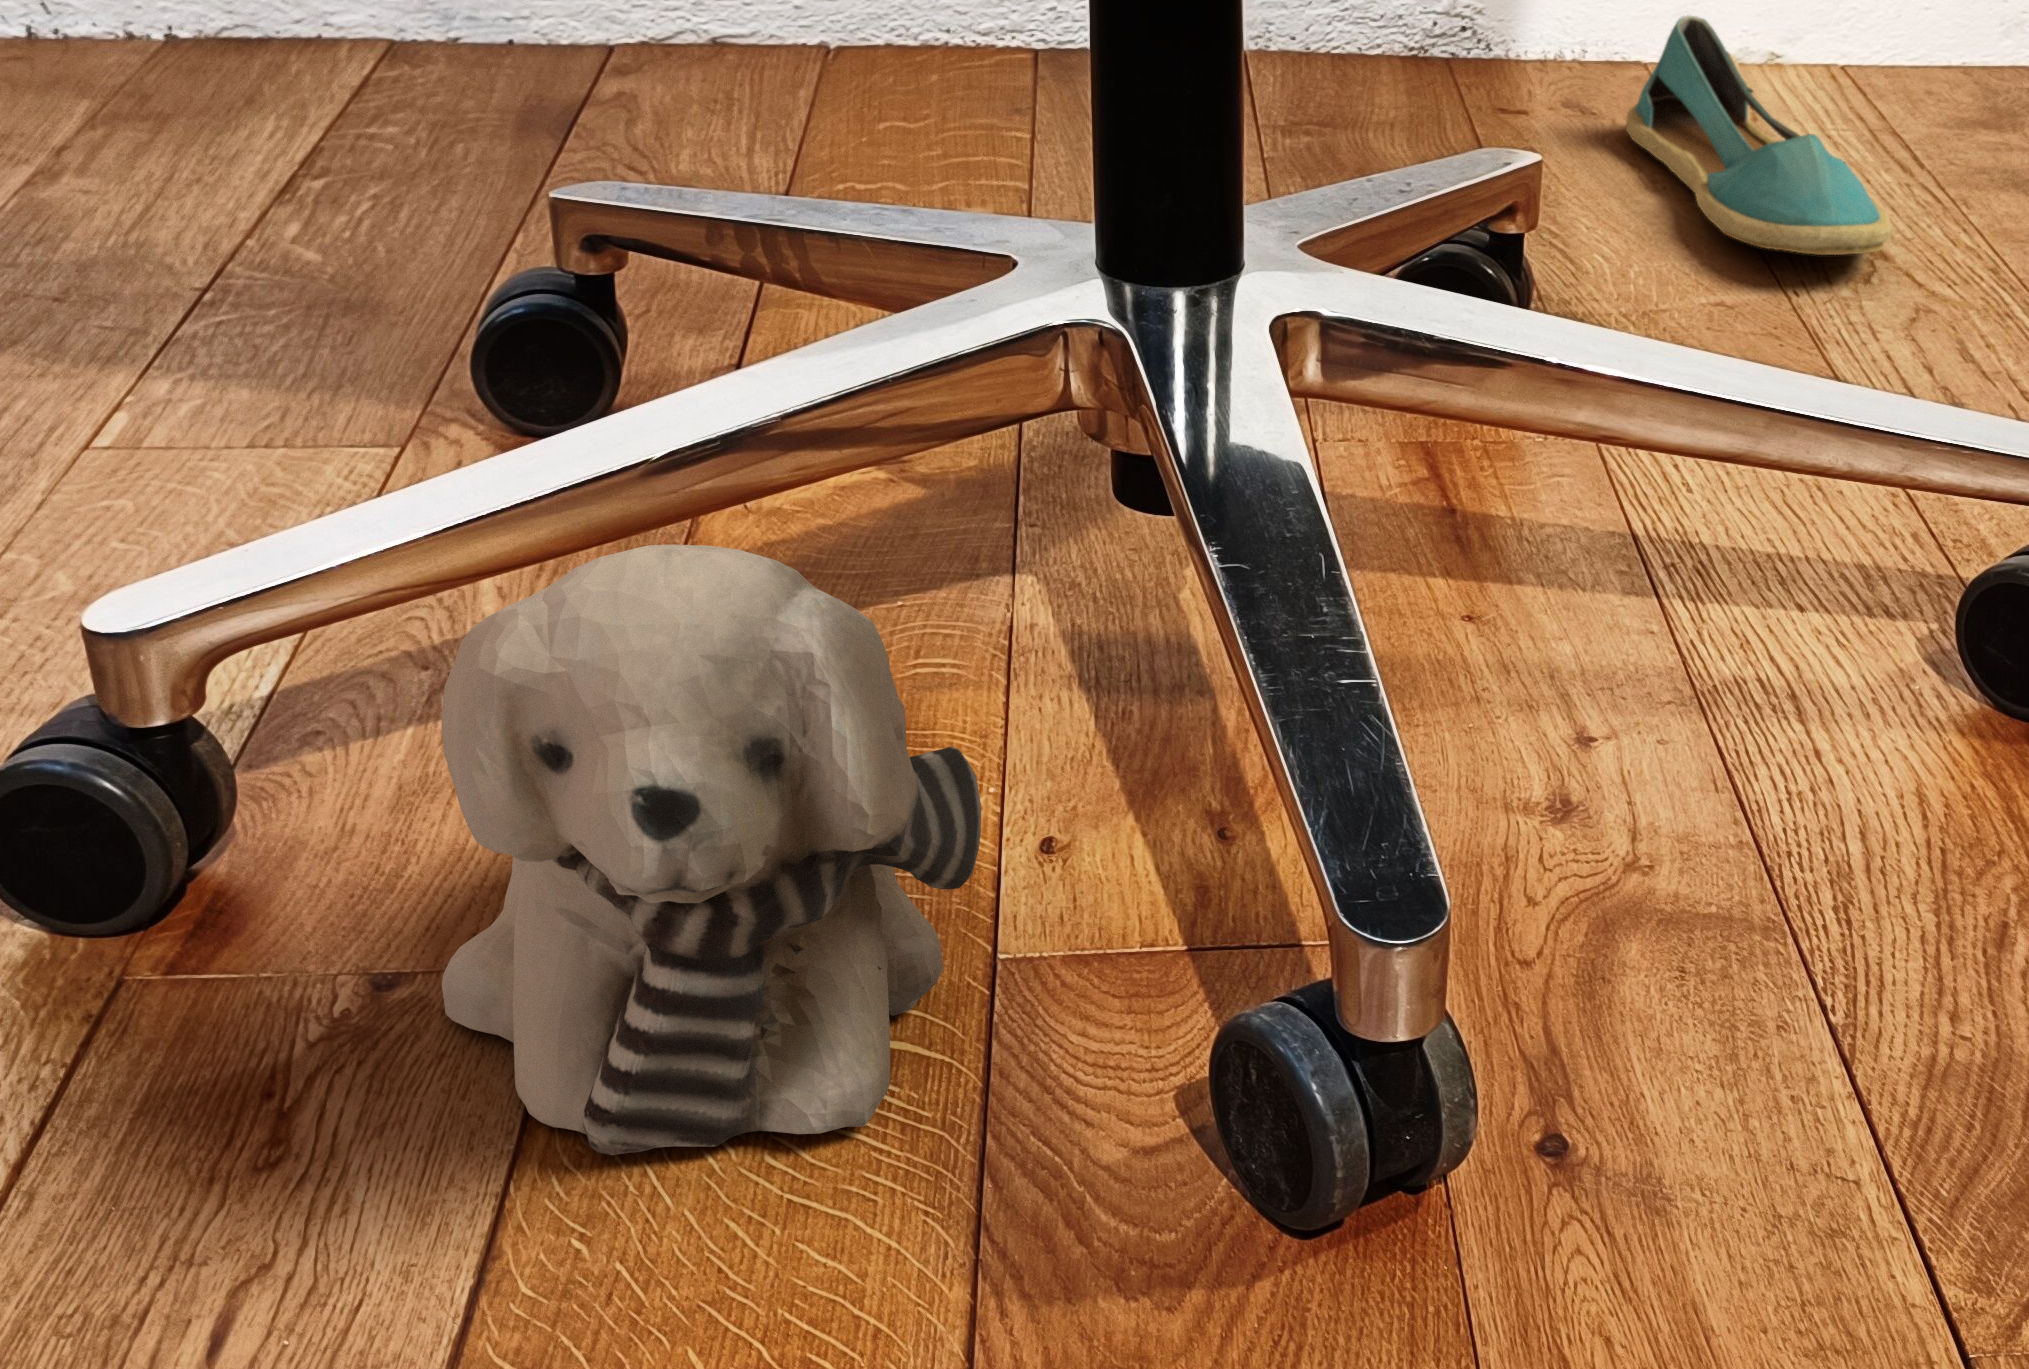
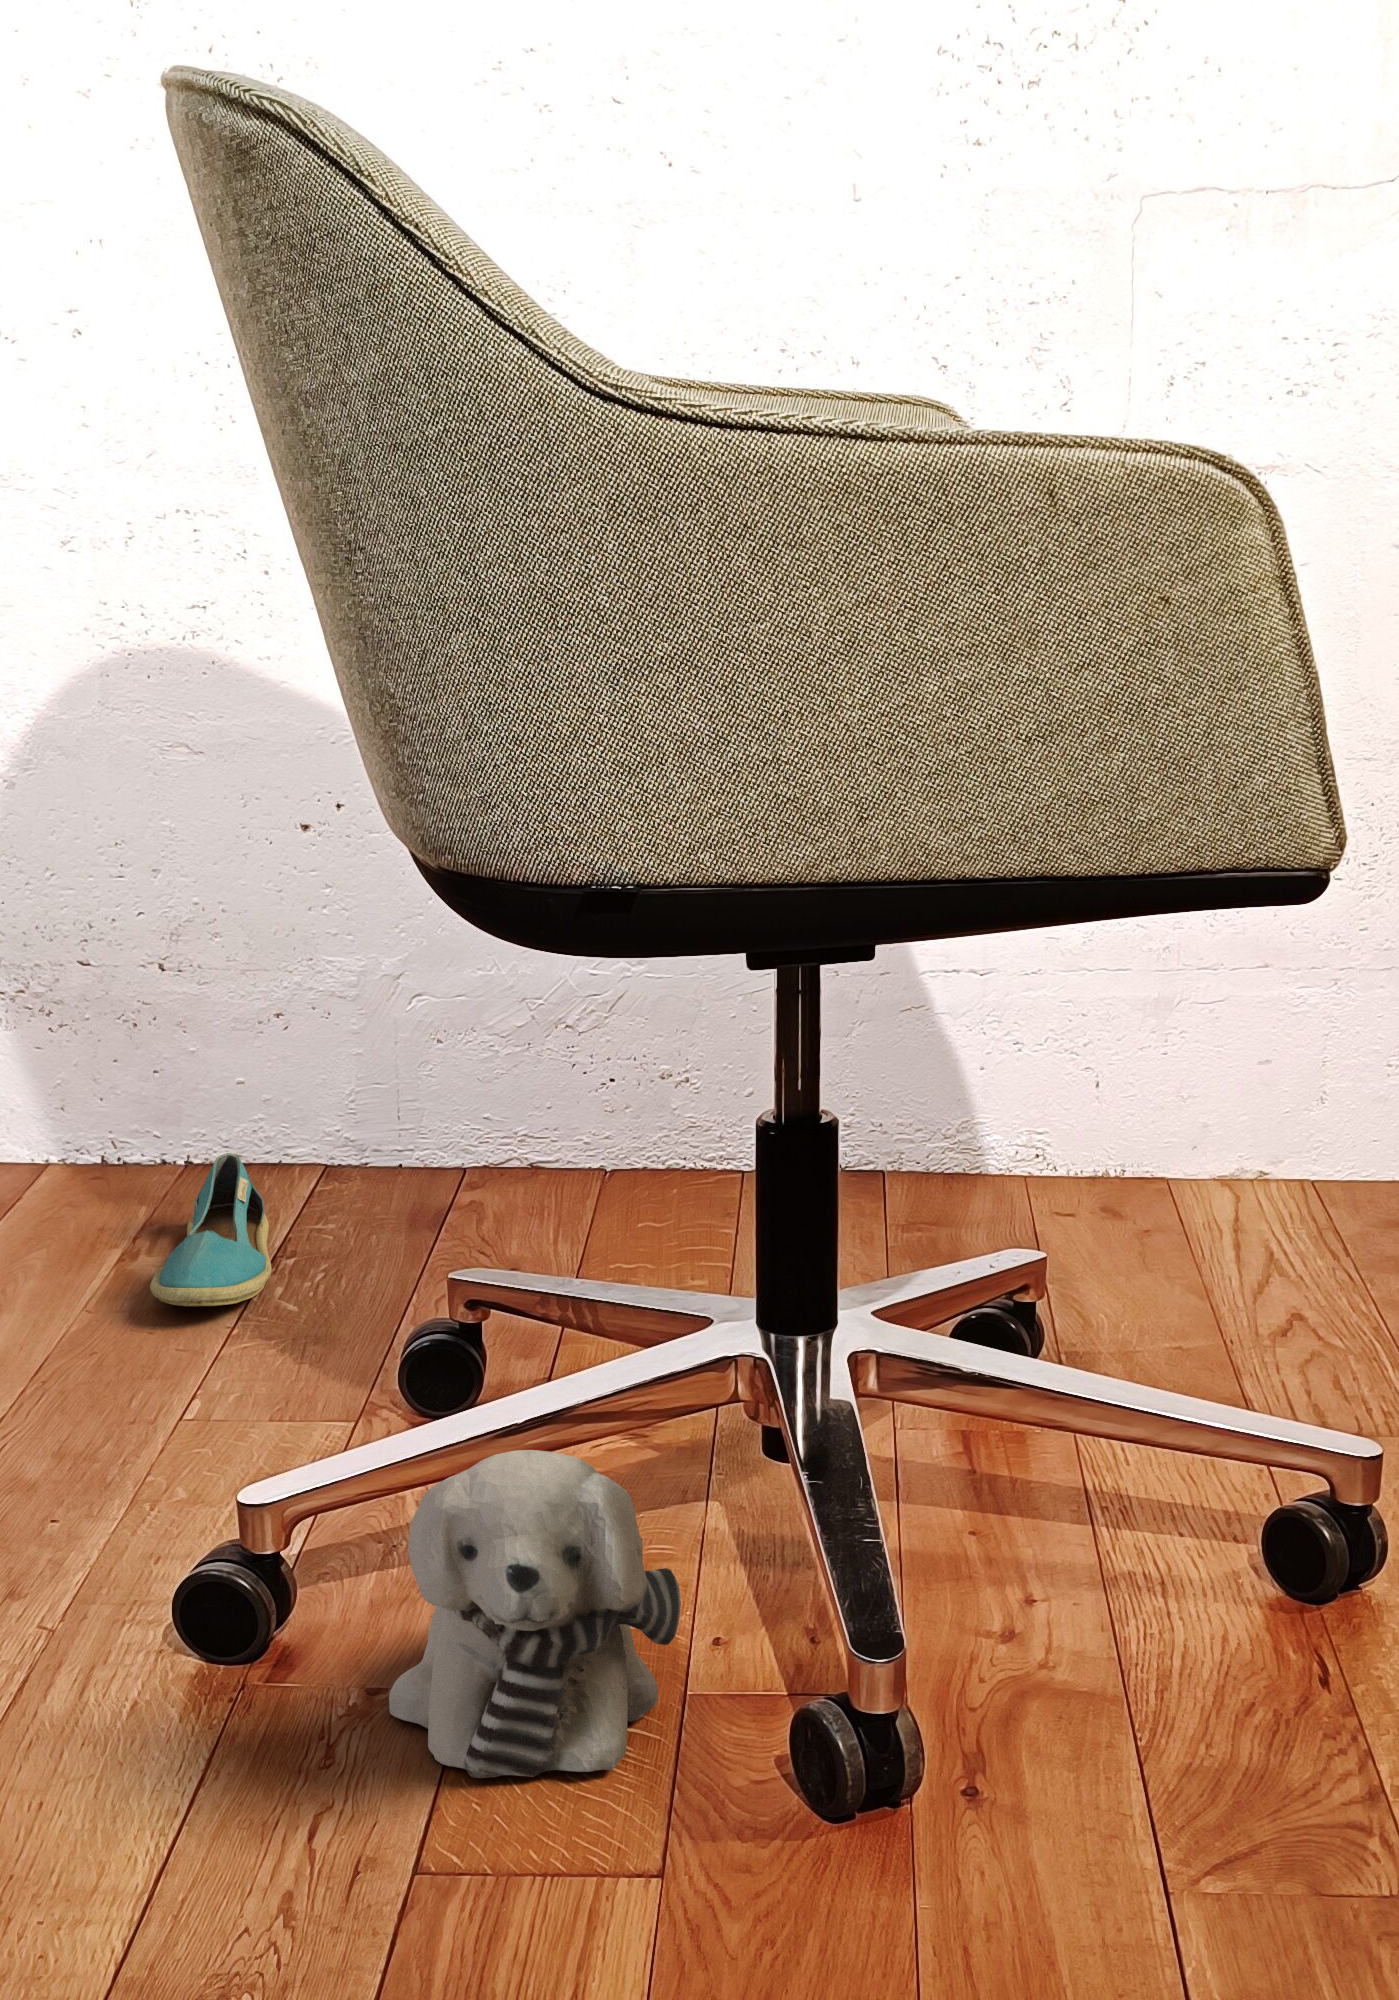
shoe: present [1626,16,1893,255] -> present [150,1153,272,1306]

